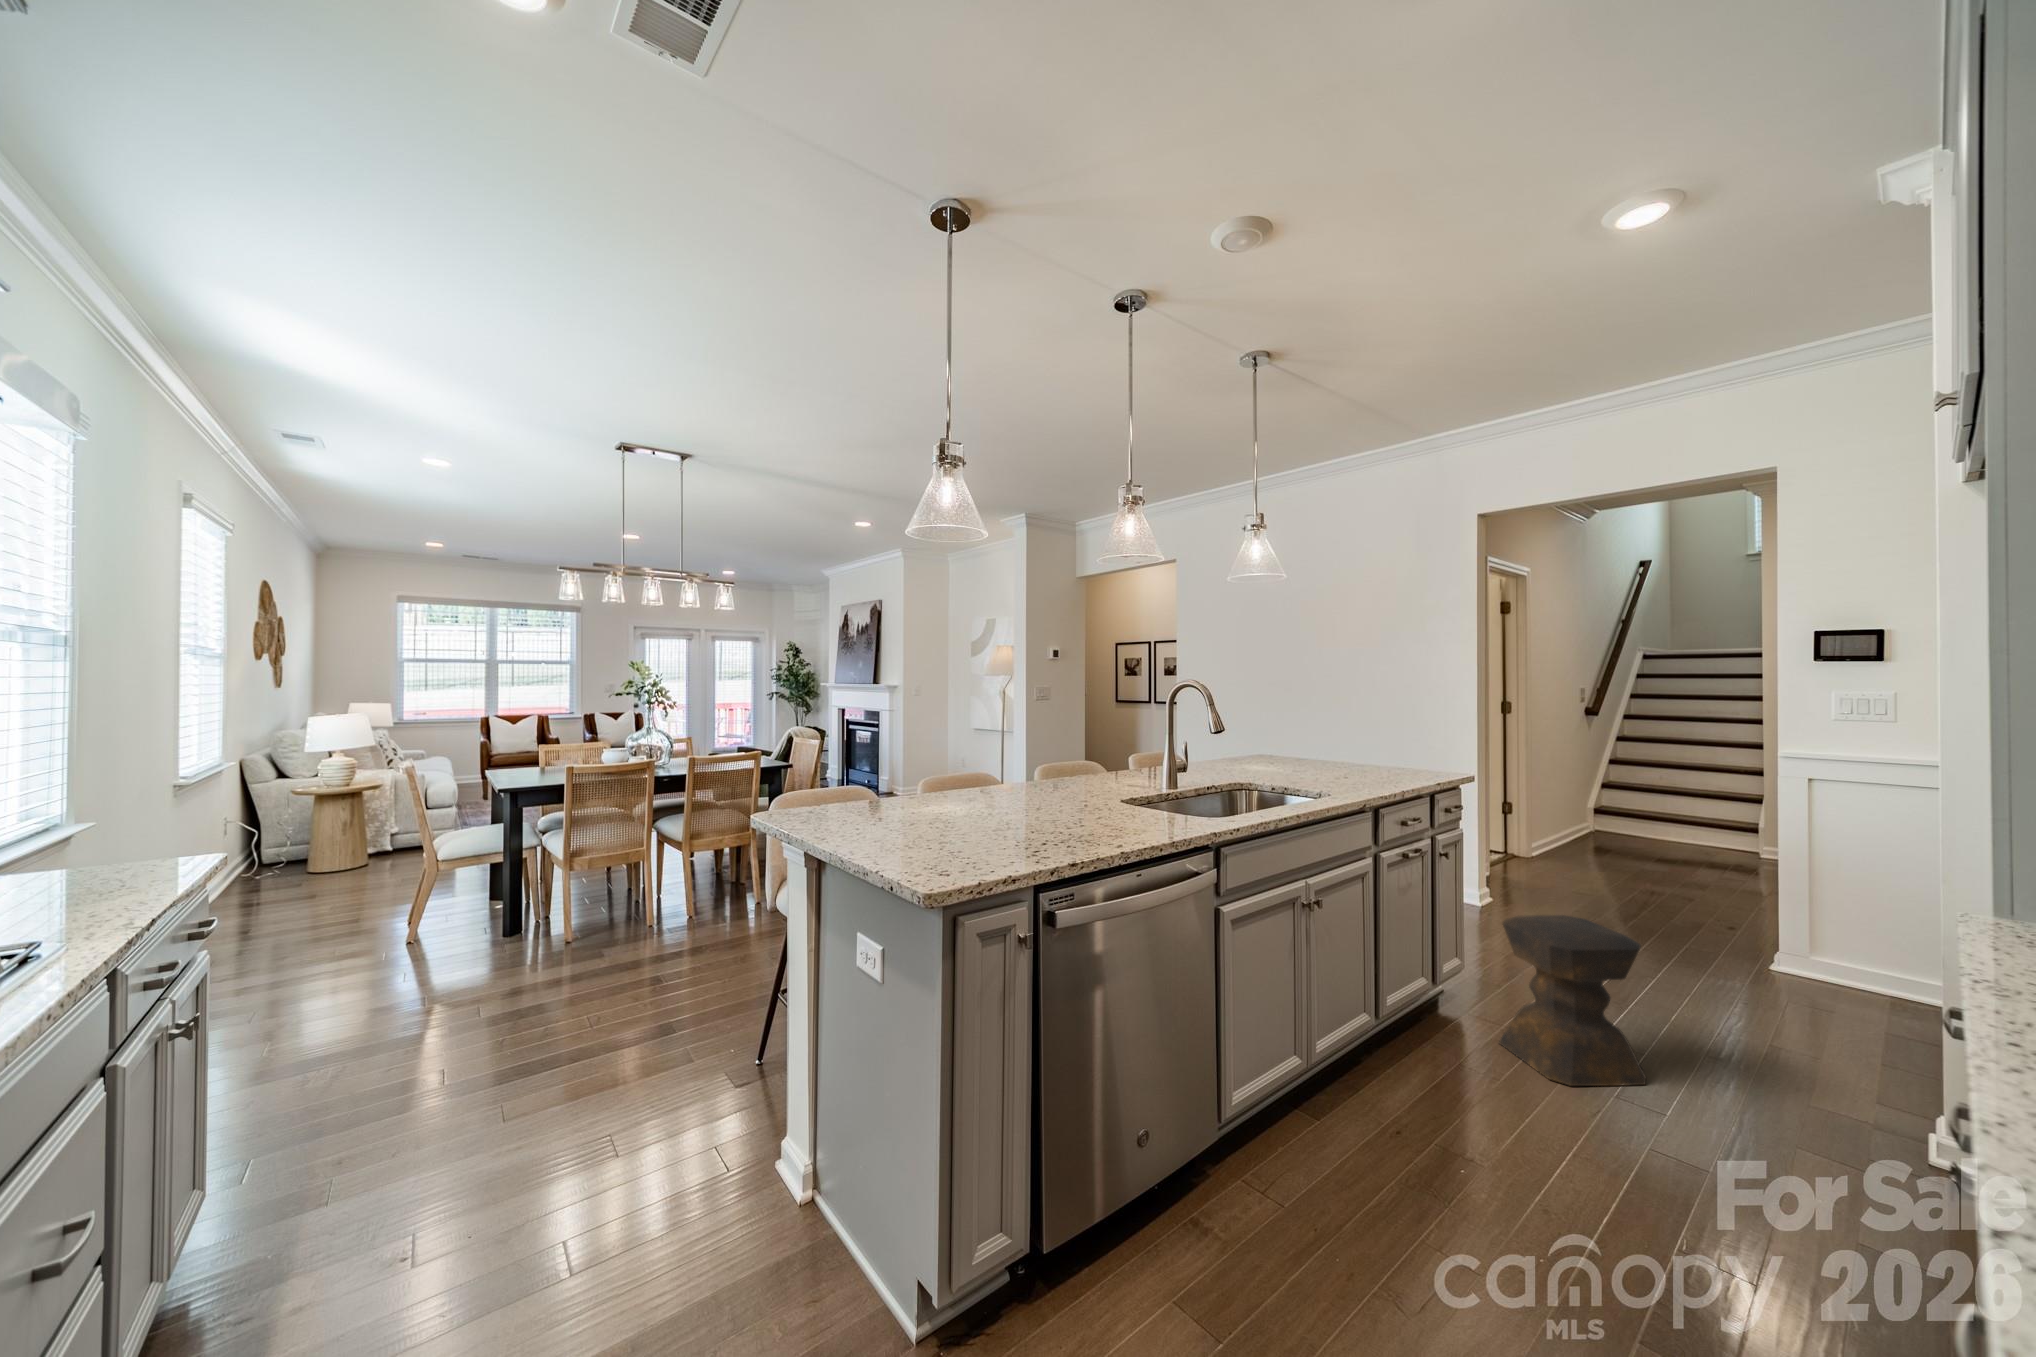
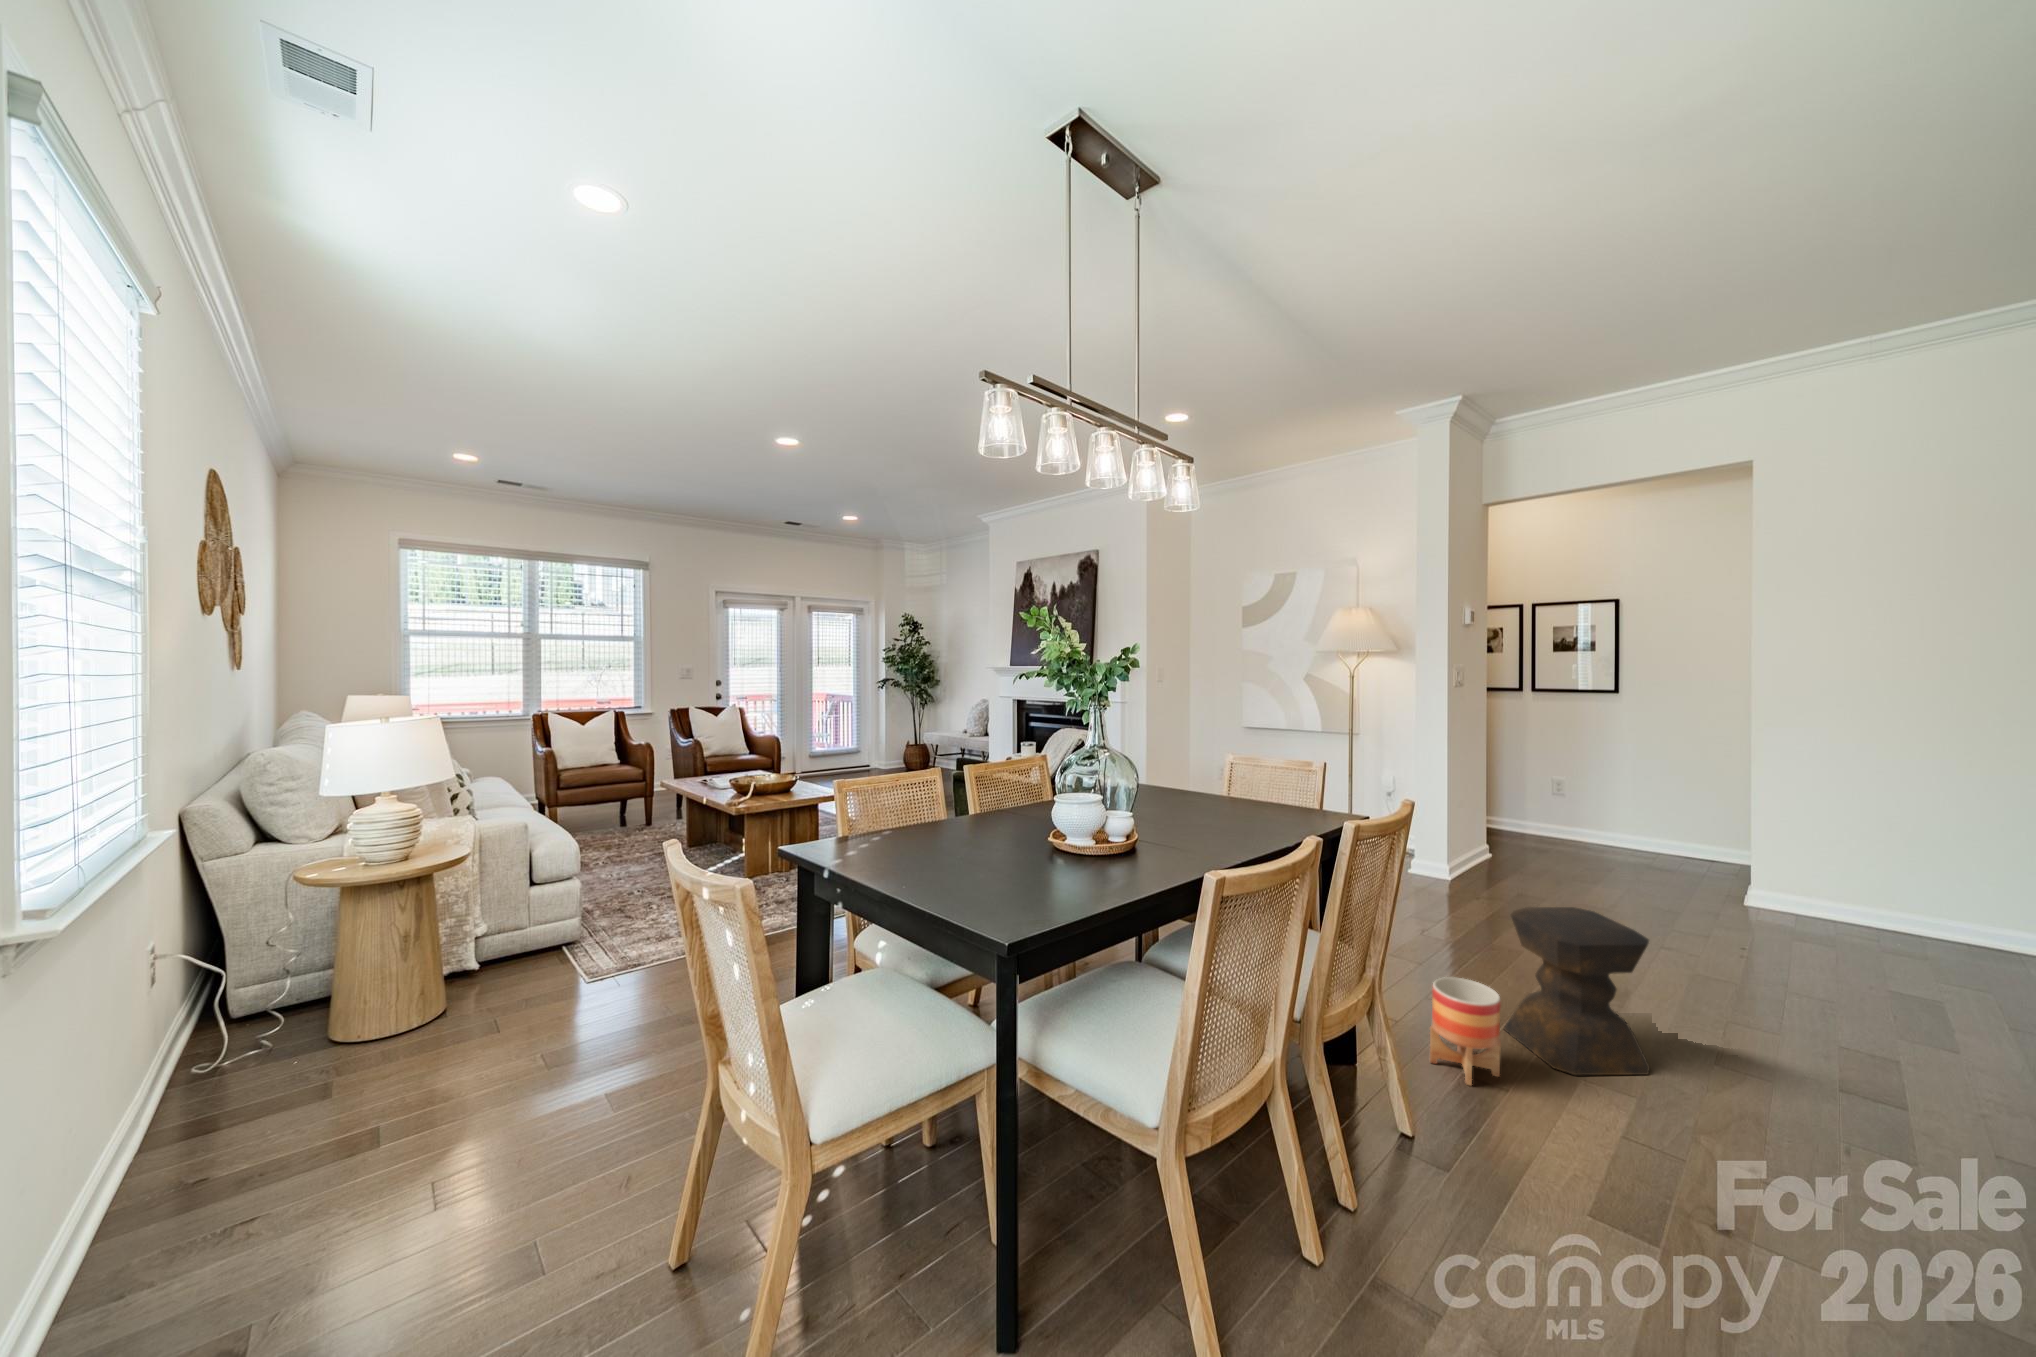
planter: none [1424,986,1495,1097] -> present [1430,977,1501,1086]

